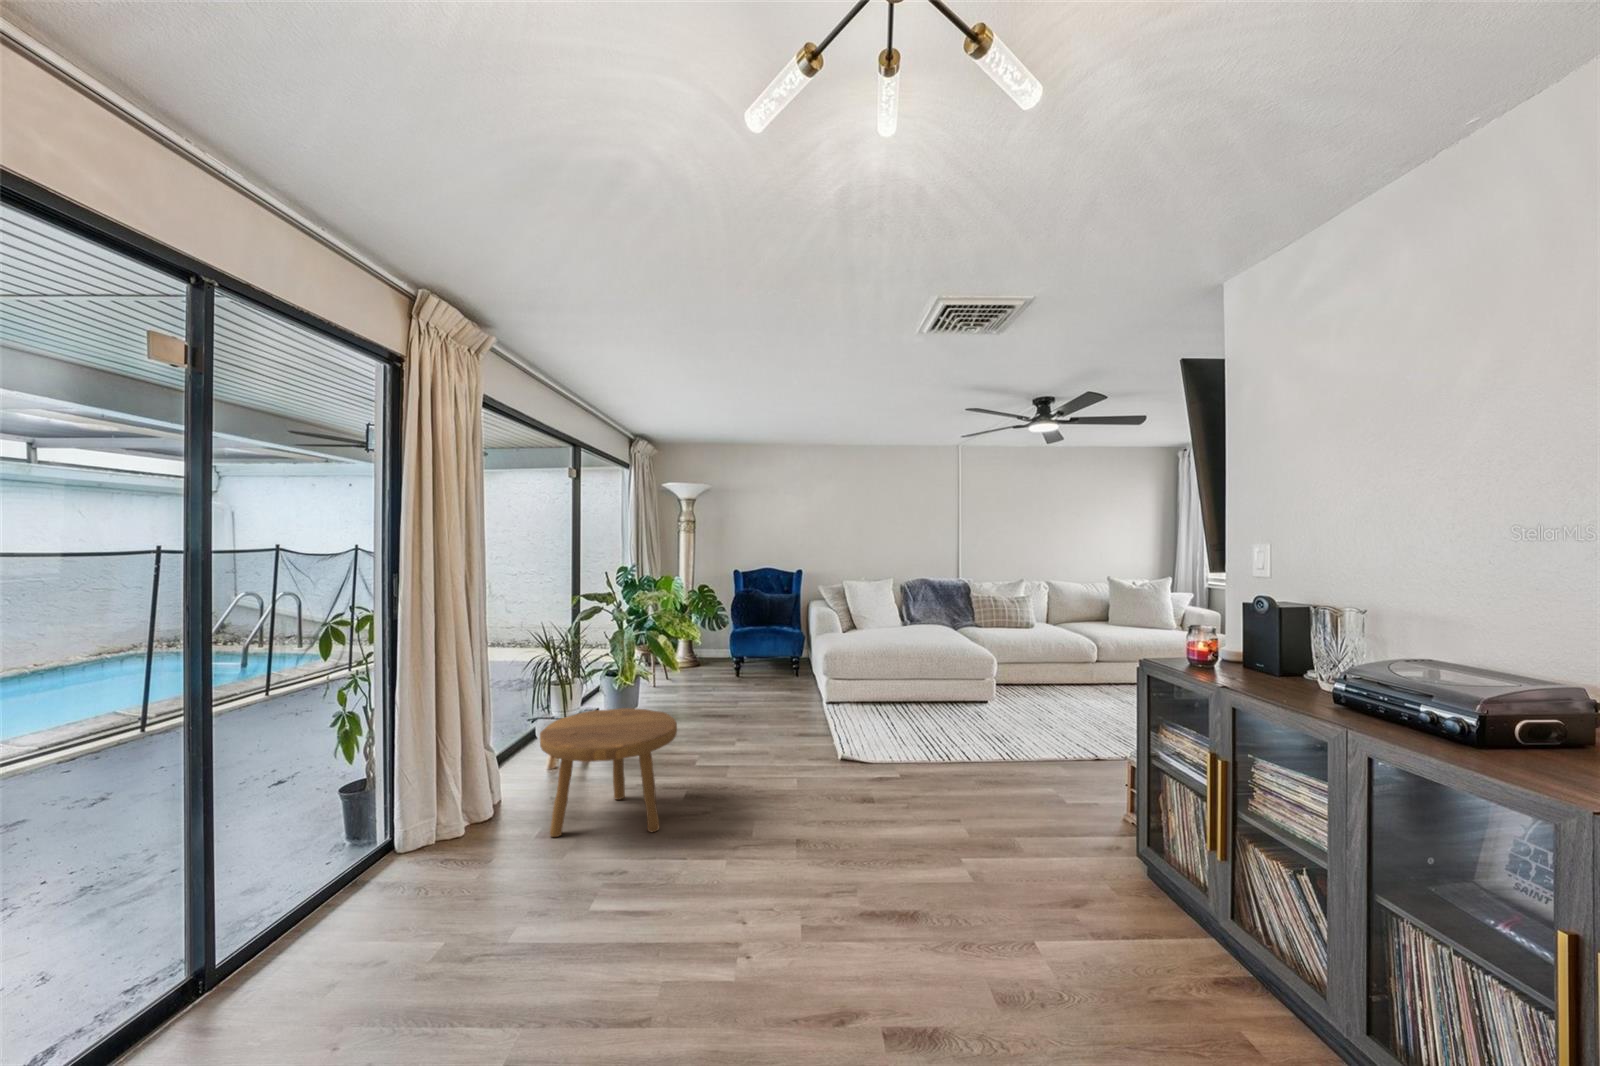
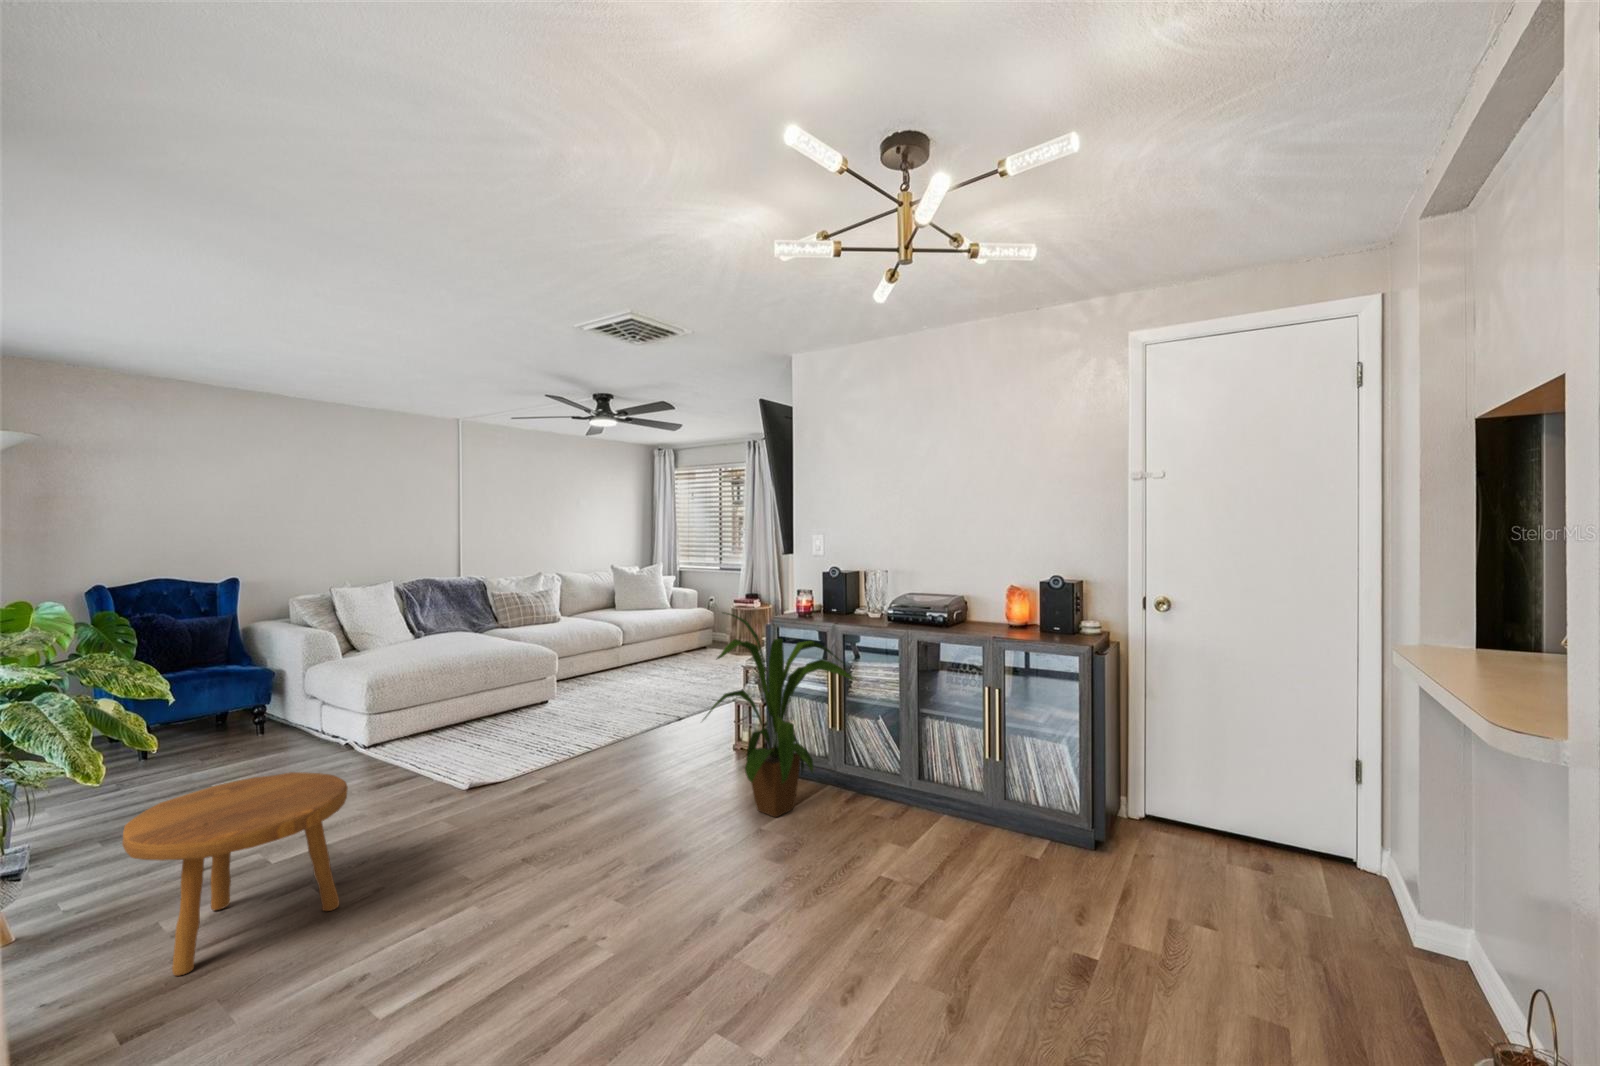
house plant: none [980,639,1223,948] -> present [704,612,853,817]

